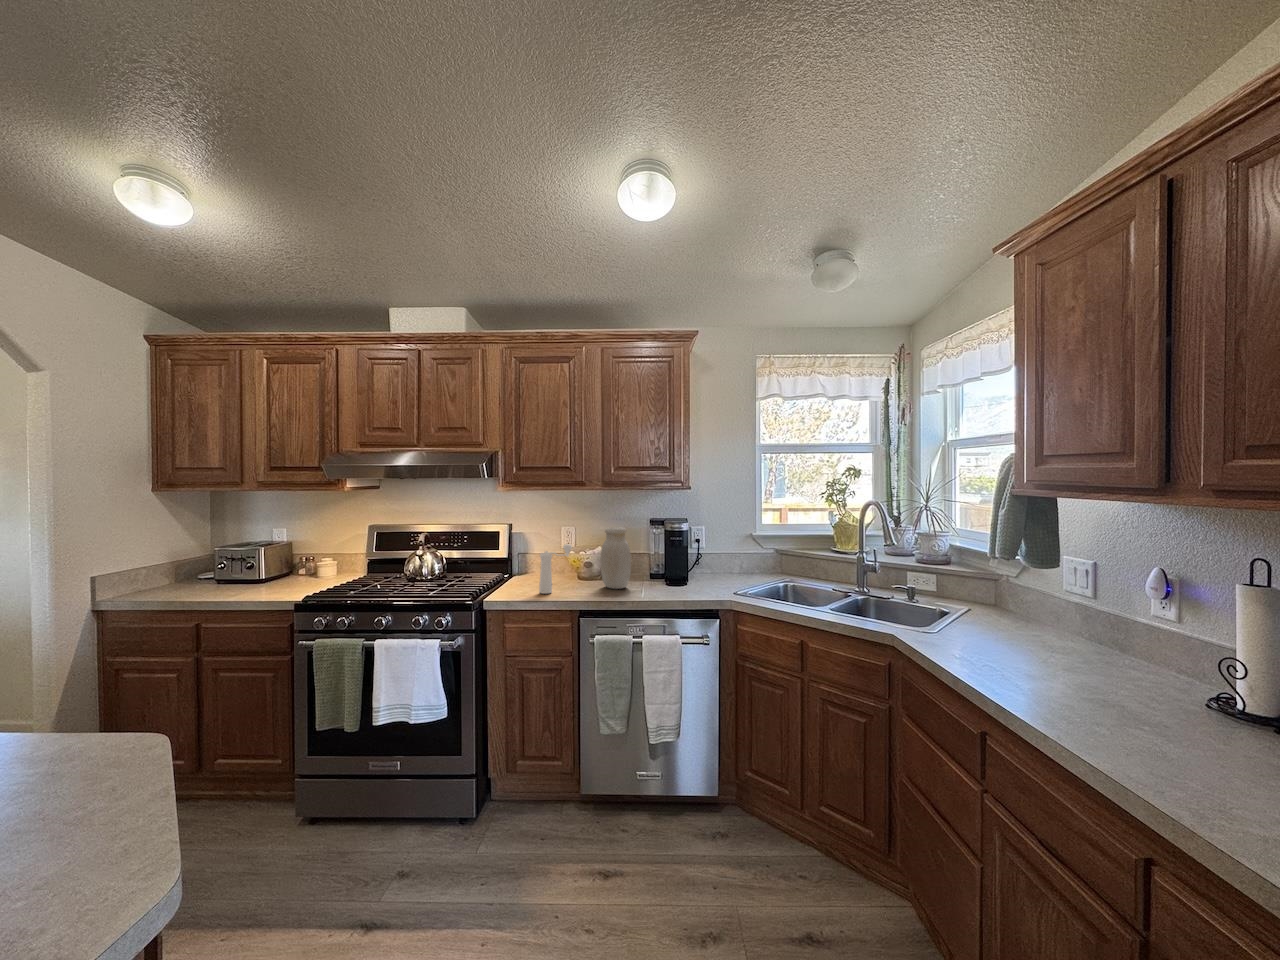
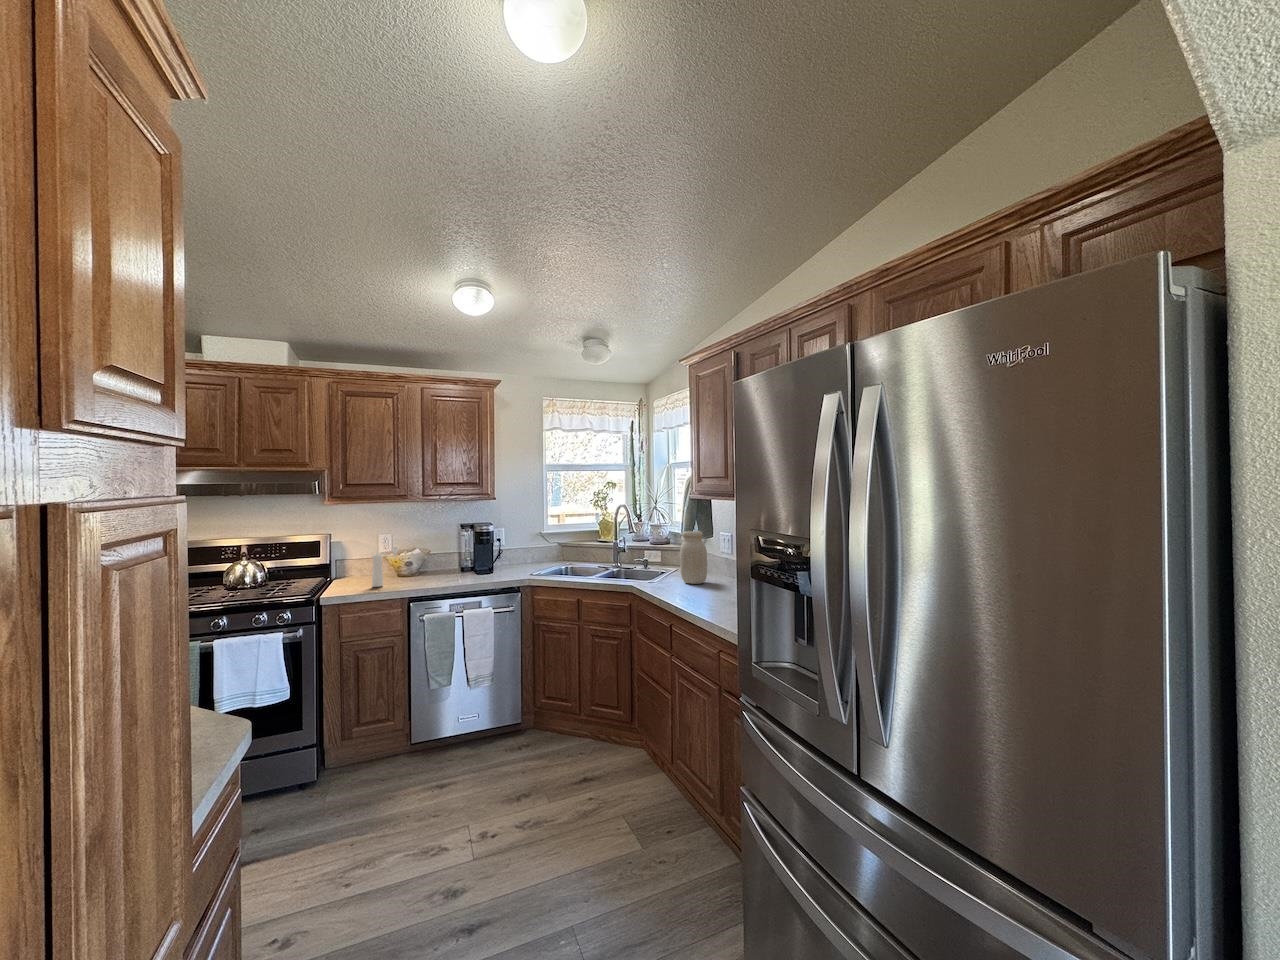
jar: present [601,527,631,589] -> present [680,531,707,584]

